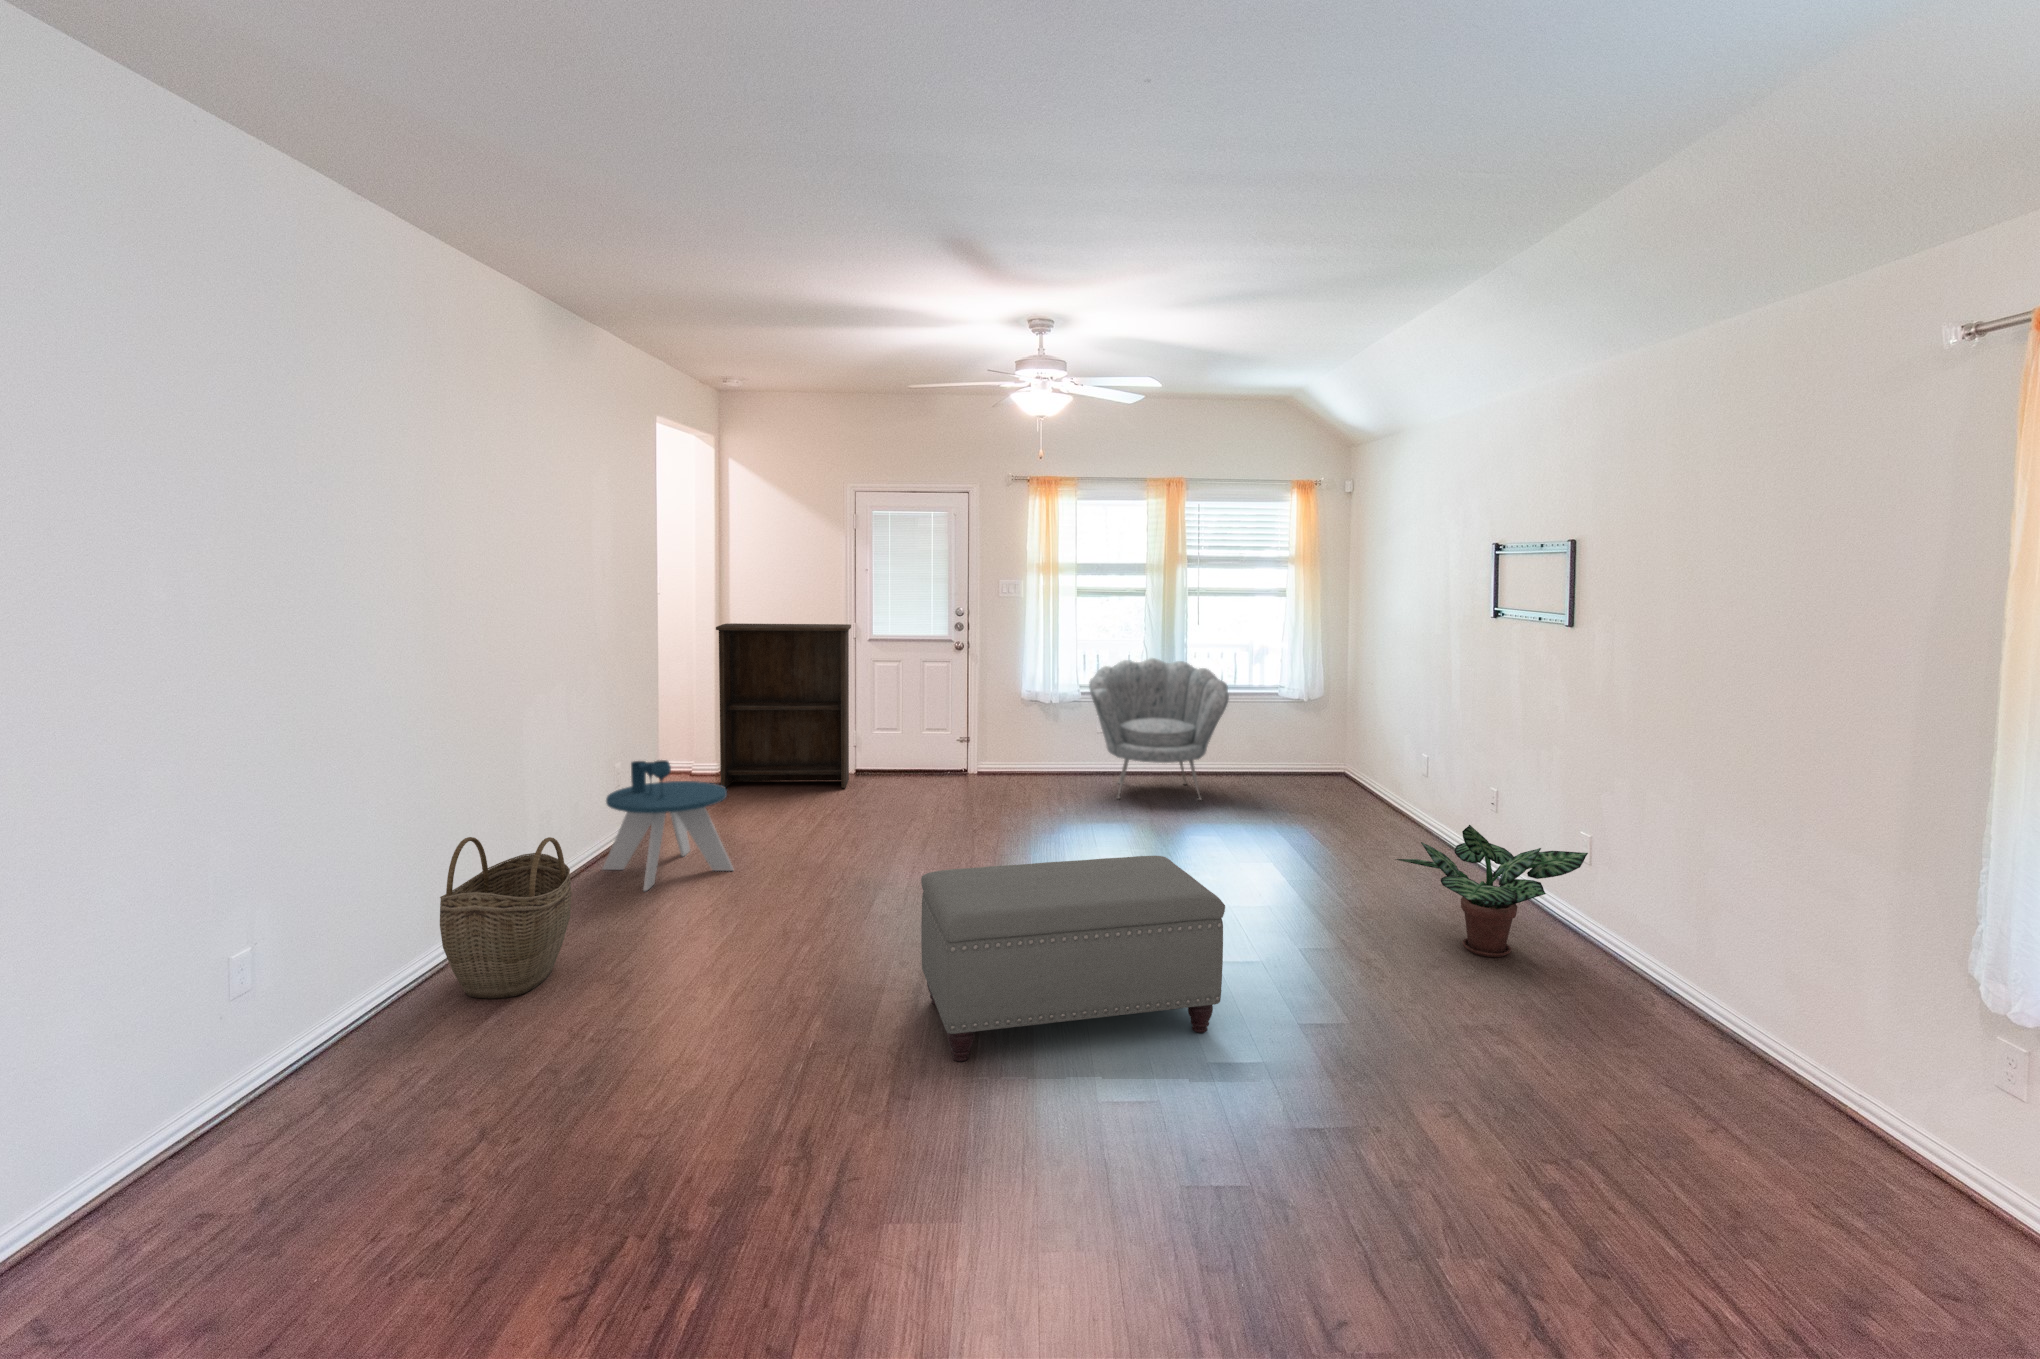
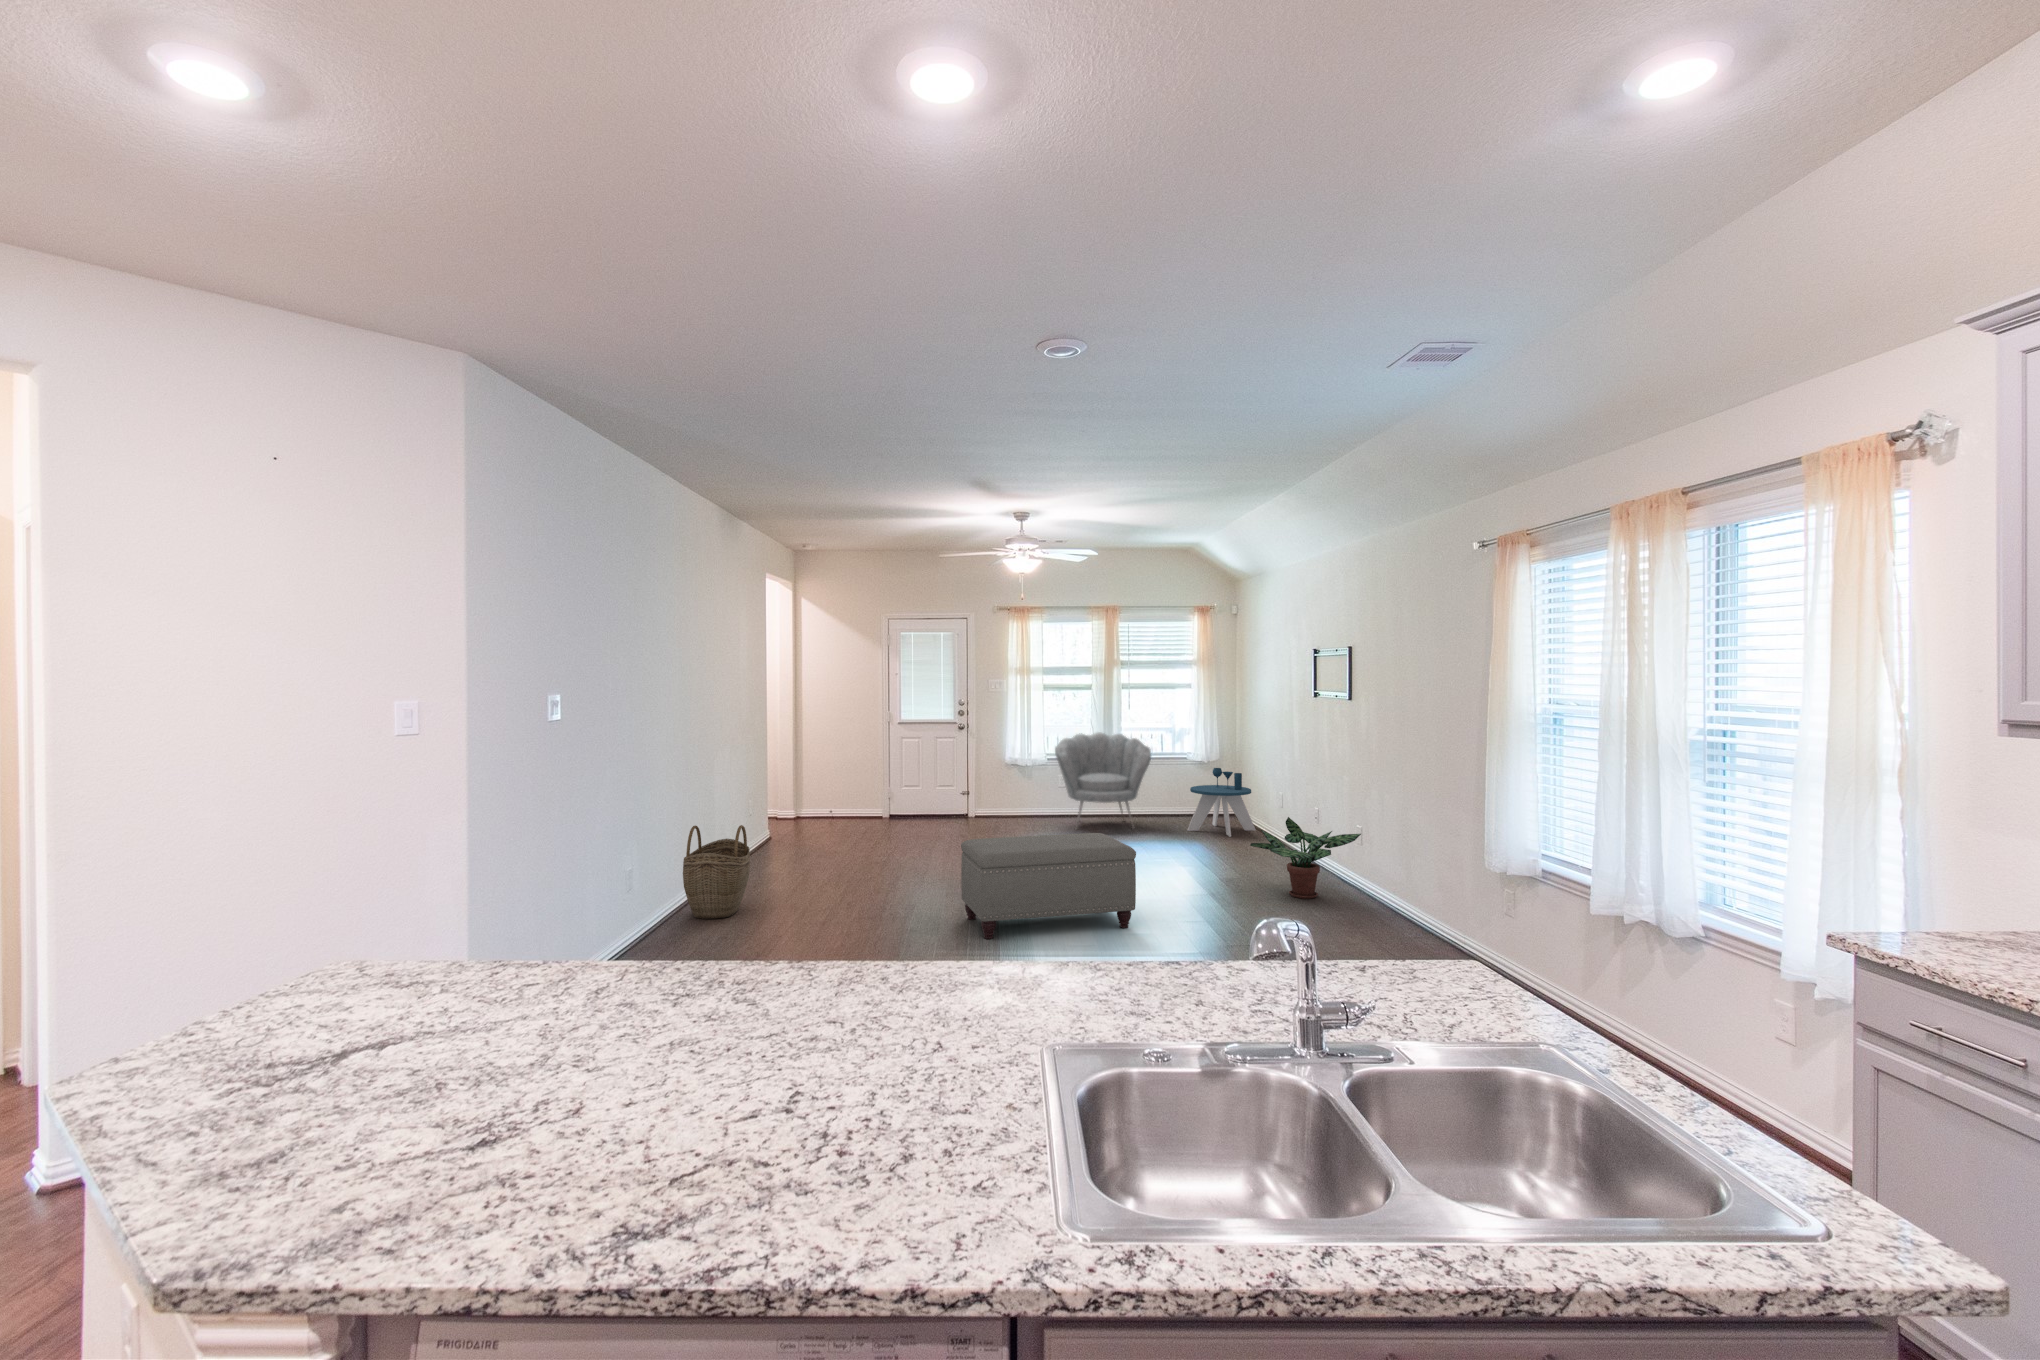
bookshelf: present [716,623,851,788] -> none [798,711,889,827]
side table: present [602,760,733,891] -> present [1187,768,1256,837]

